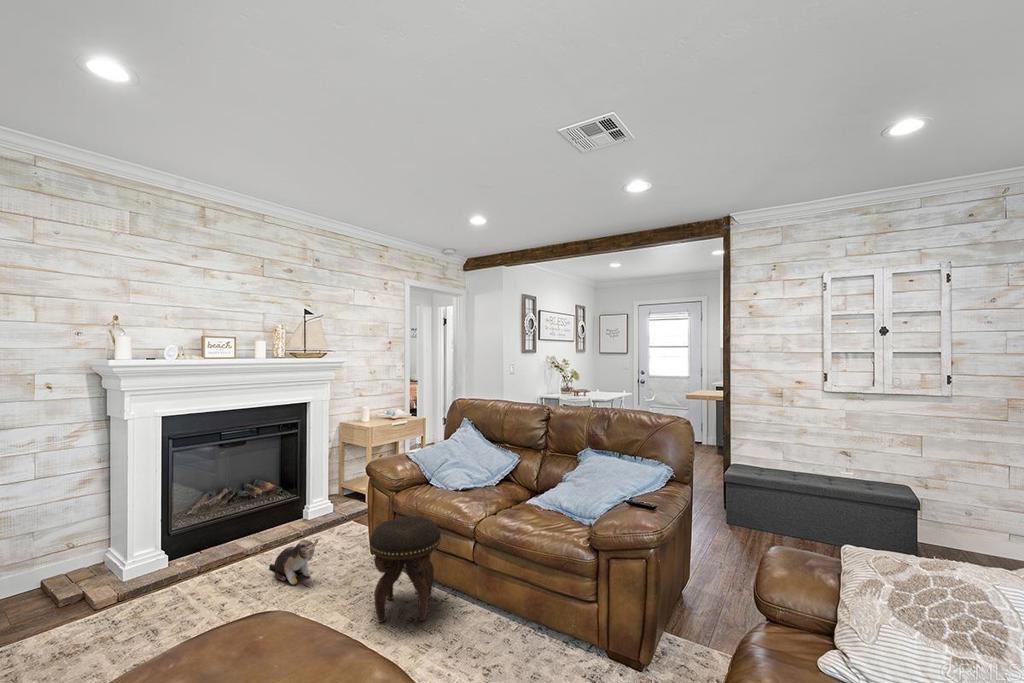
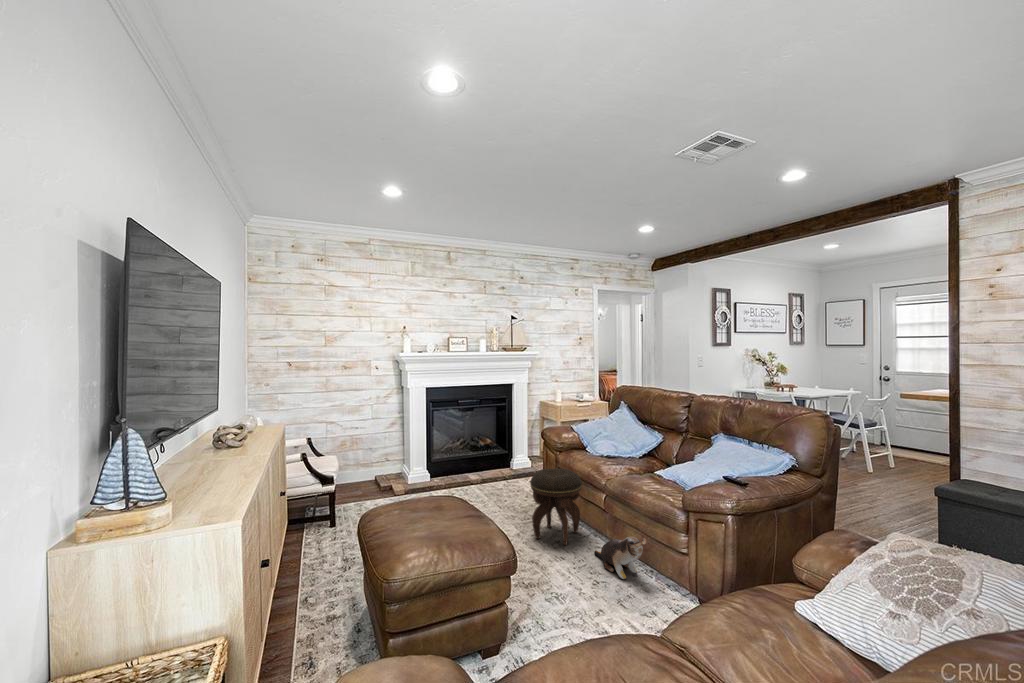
plush toy: present [269,539,318,585] -> present [594,536,646,579]

